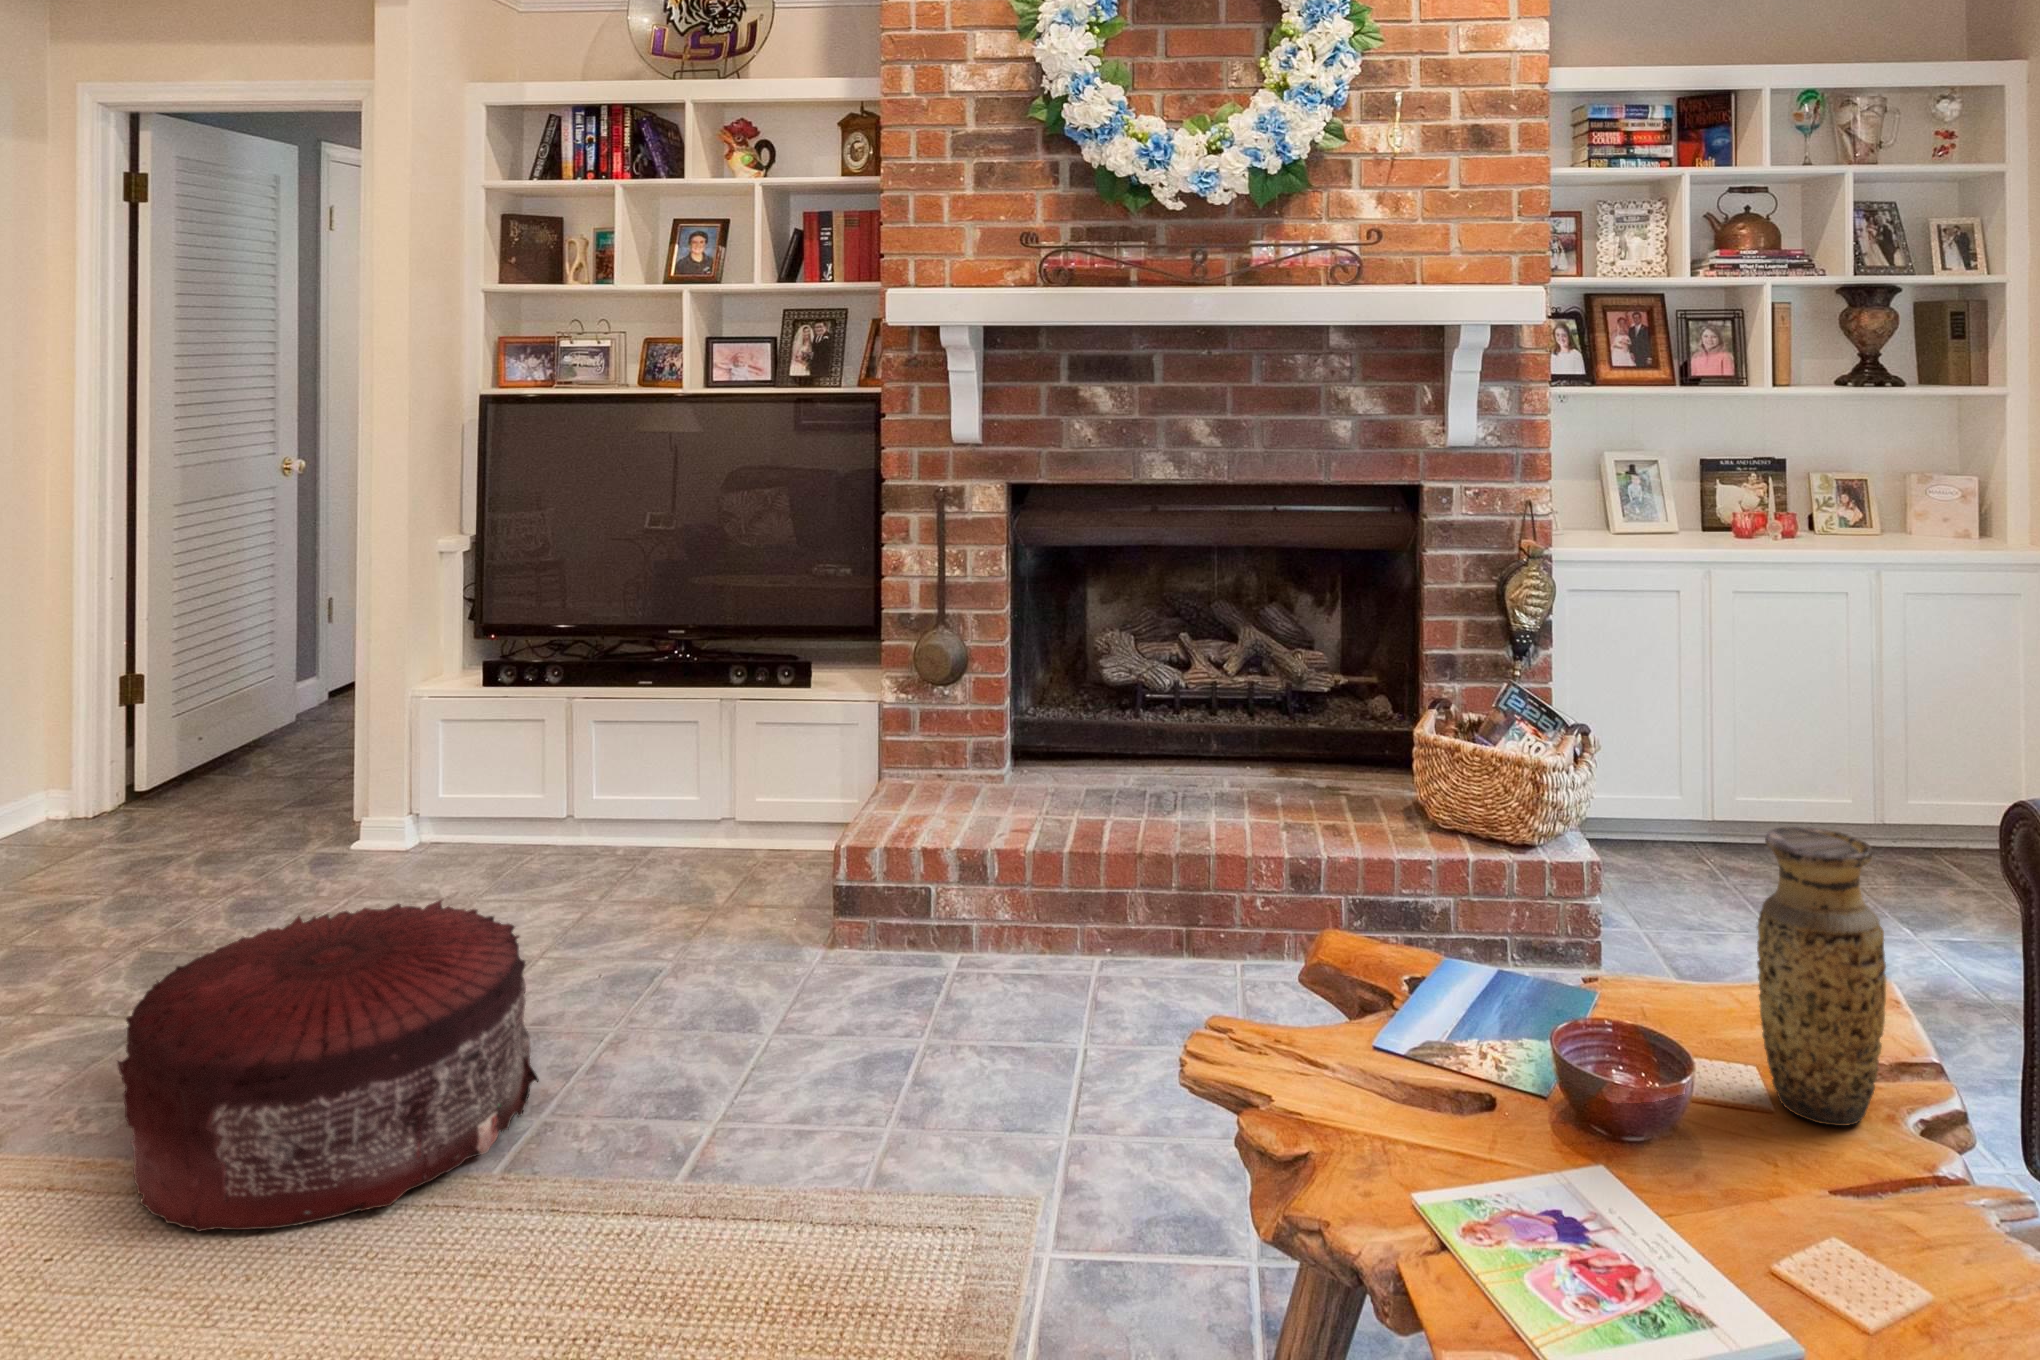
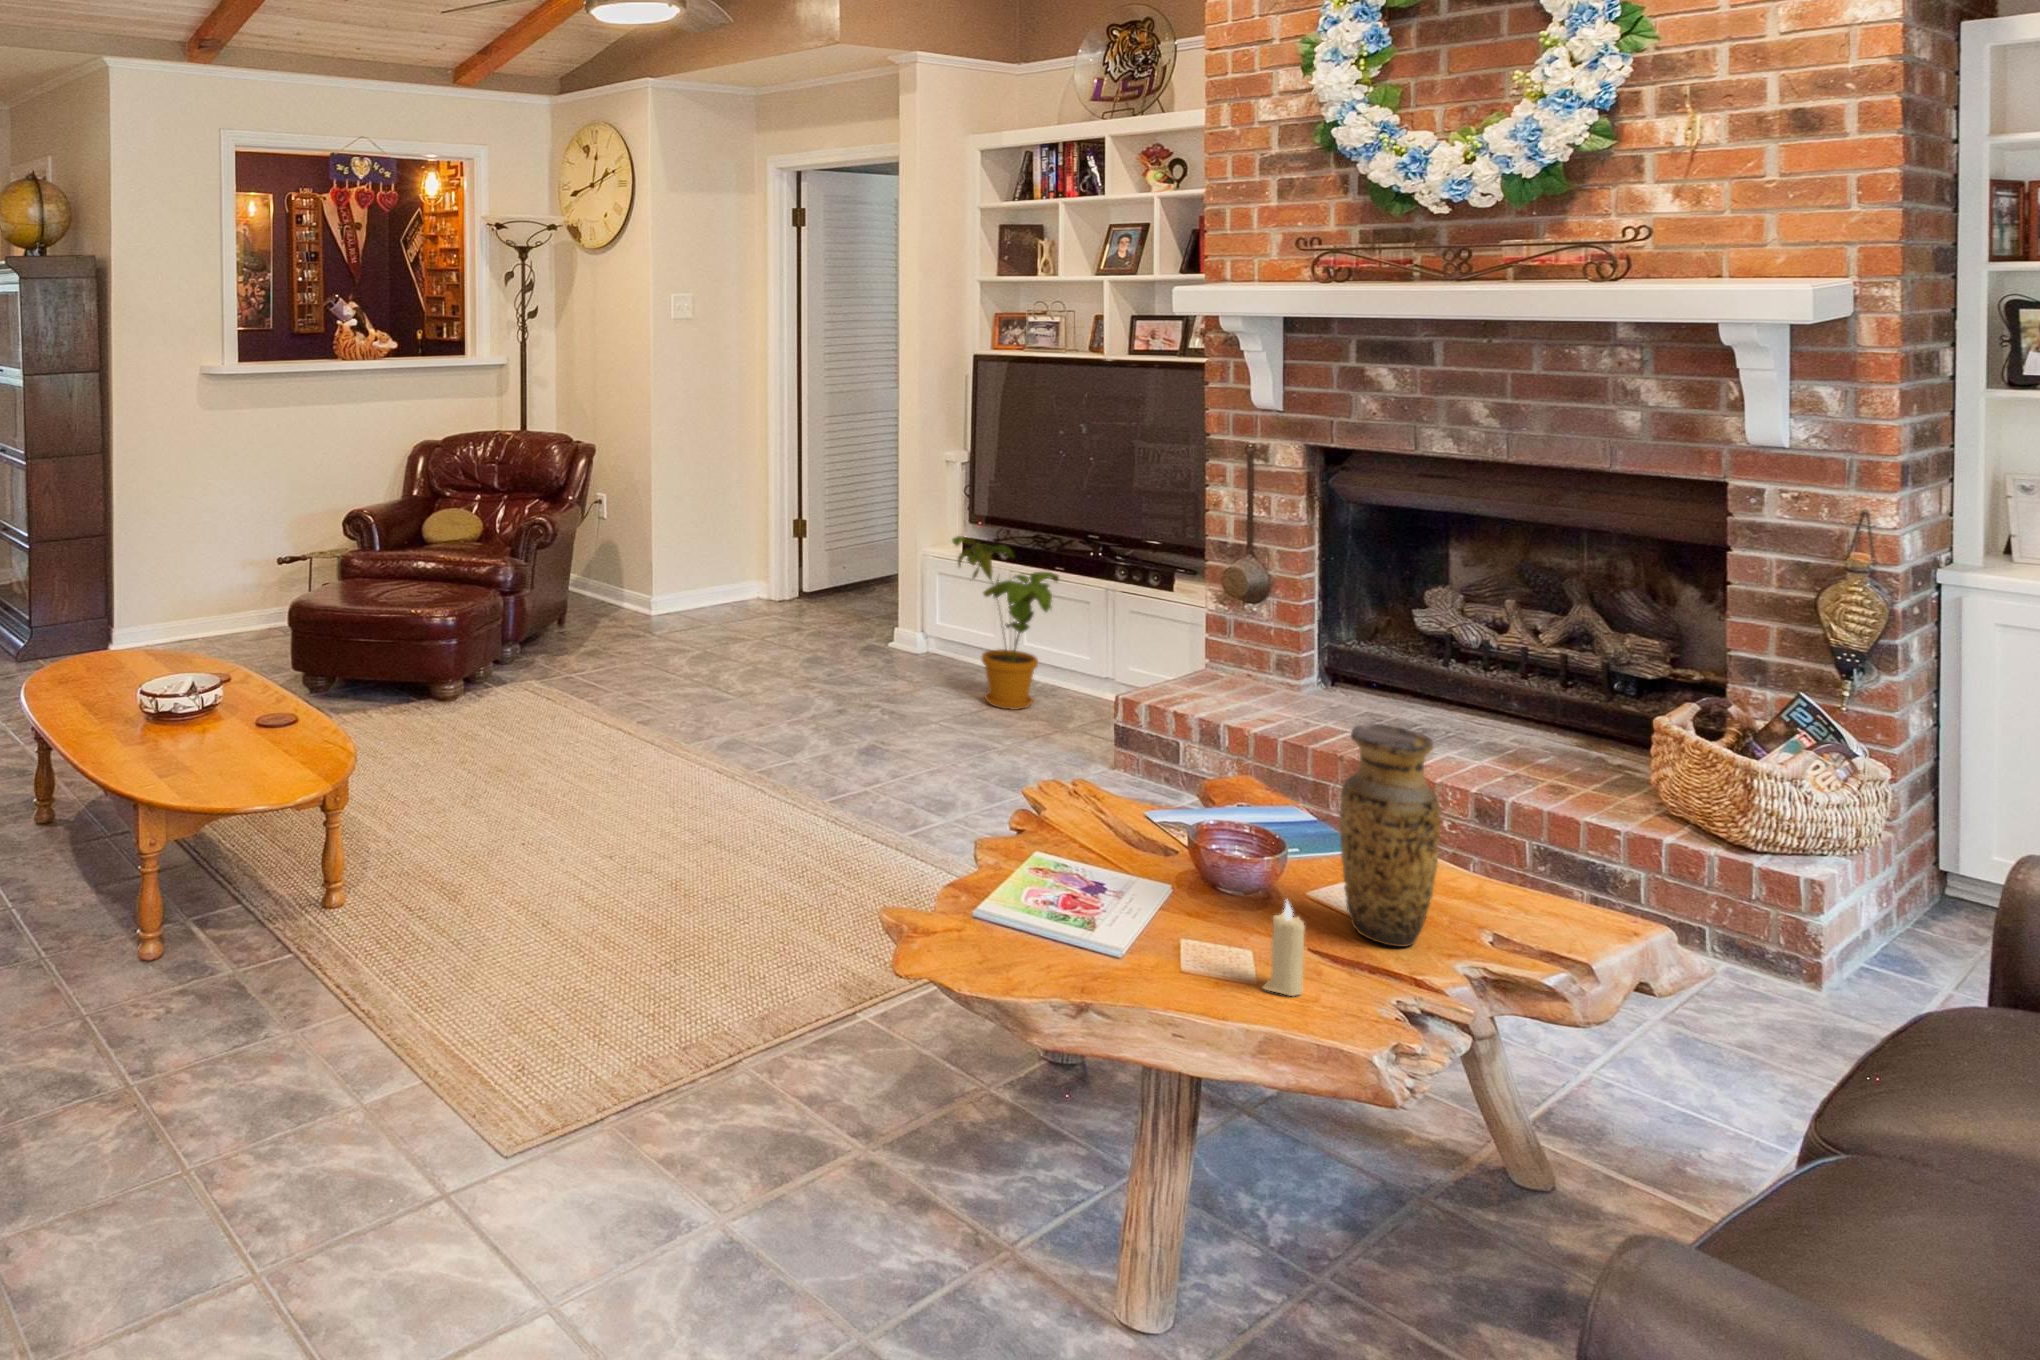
house plant: none [530,666,686,908] -> present [952,536,1059,710]
pouf: present [117,900,539,1232] -> none [676,643,875,793]
candle: none [1900,1129,1955,1277] -> present [1263,901,1304,996]

